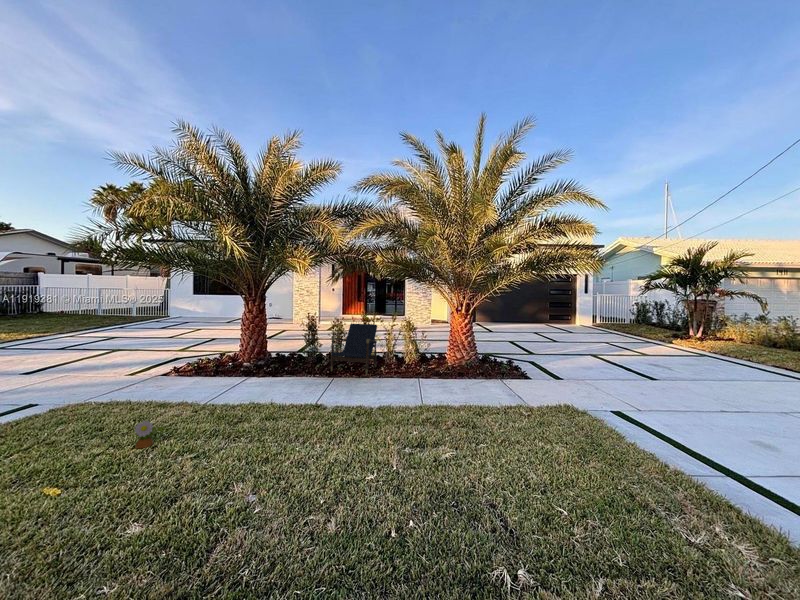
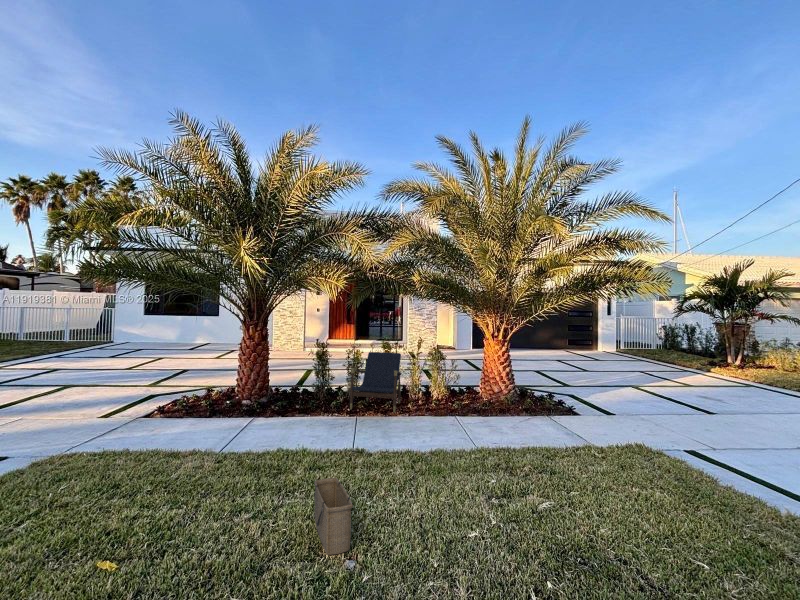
decorative plant: present [130,421,163,448] -> none [167,473,205,508]
basket: none [230,427,263,491] -> present [313,478,353,555]

